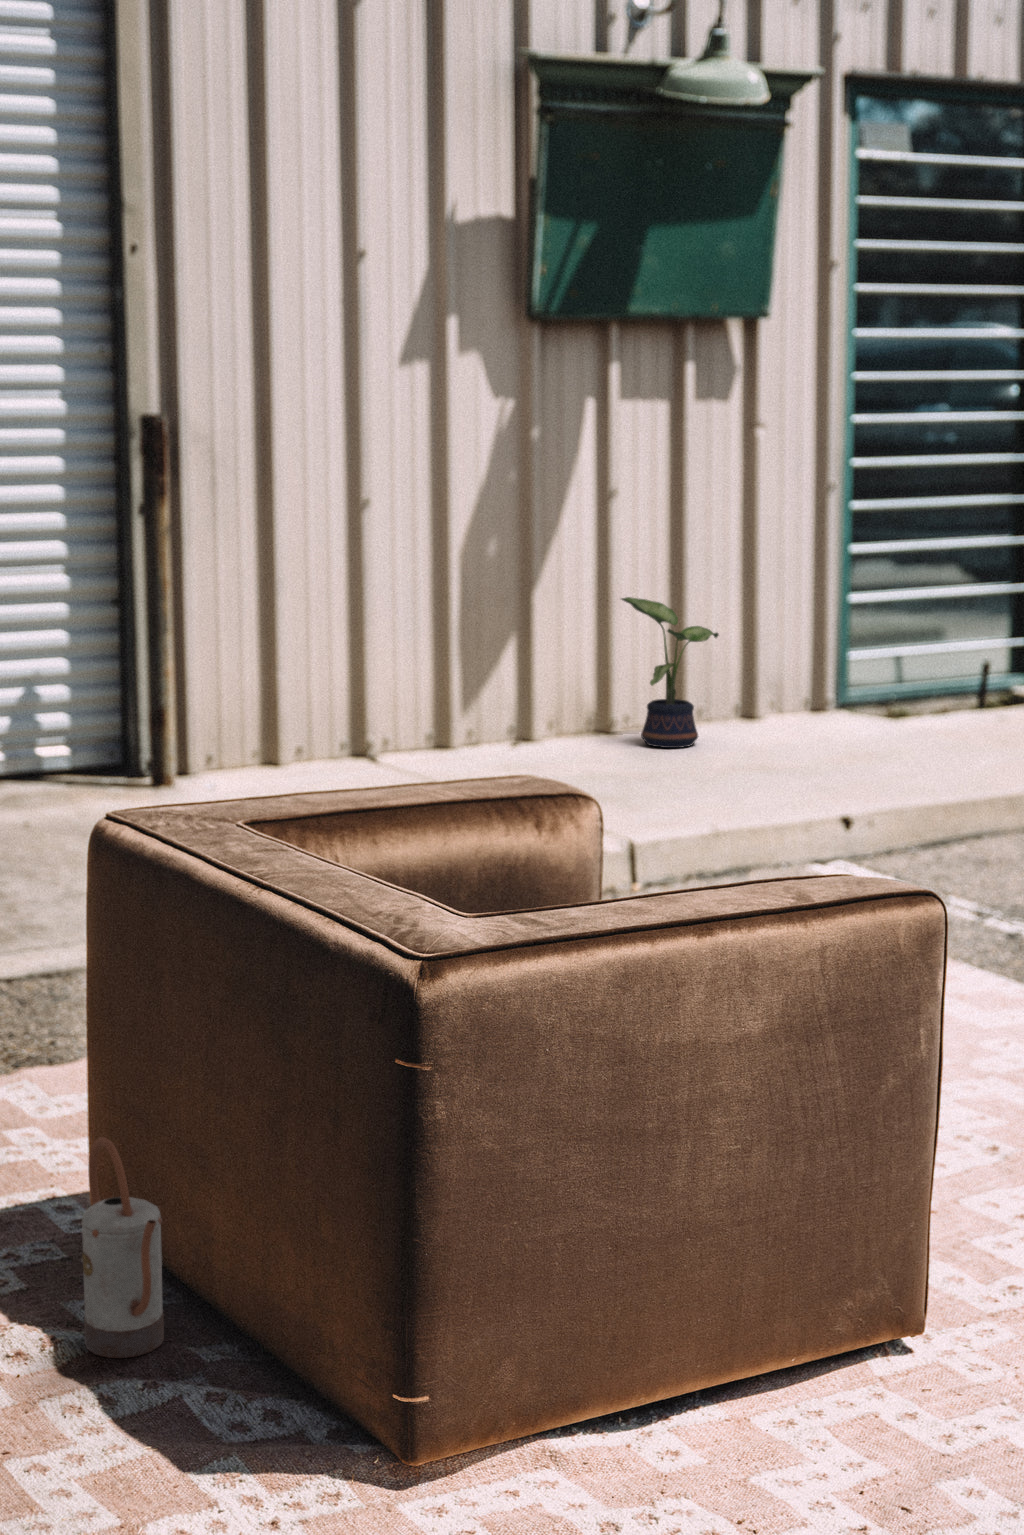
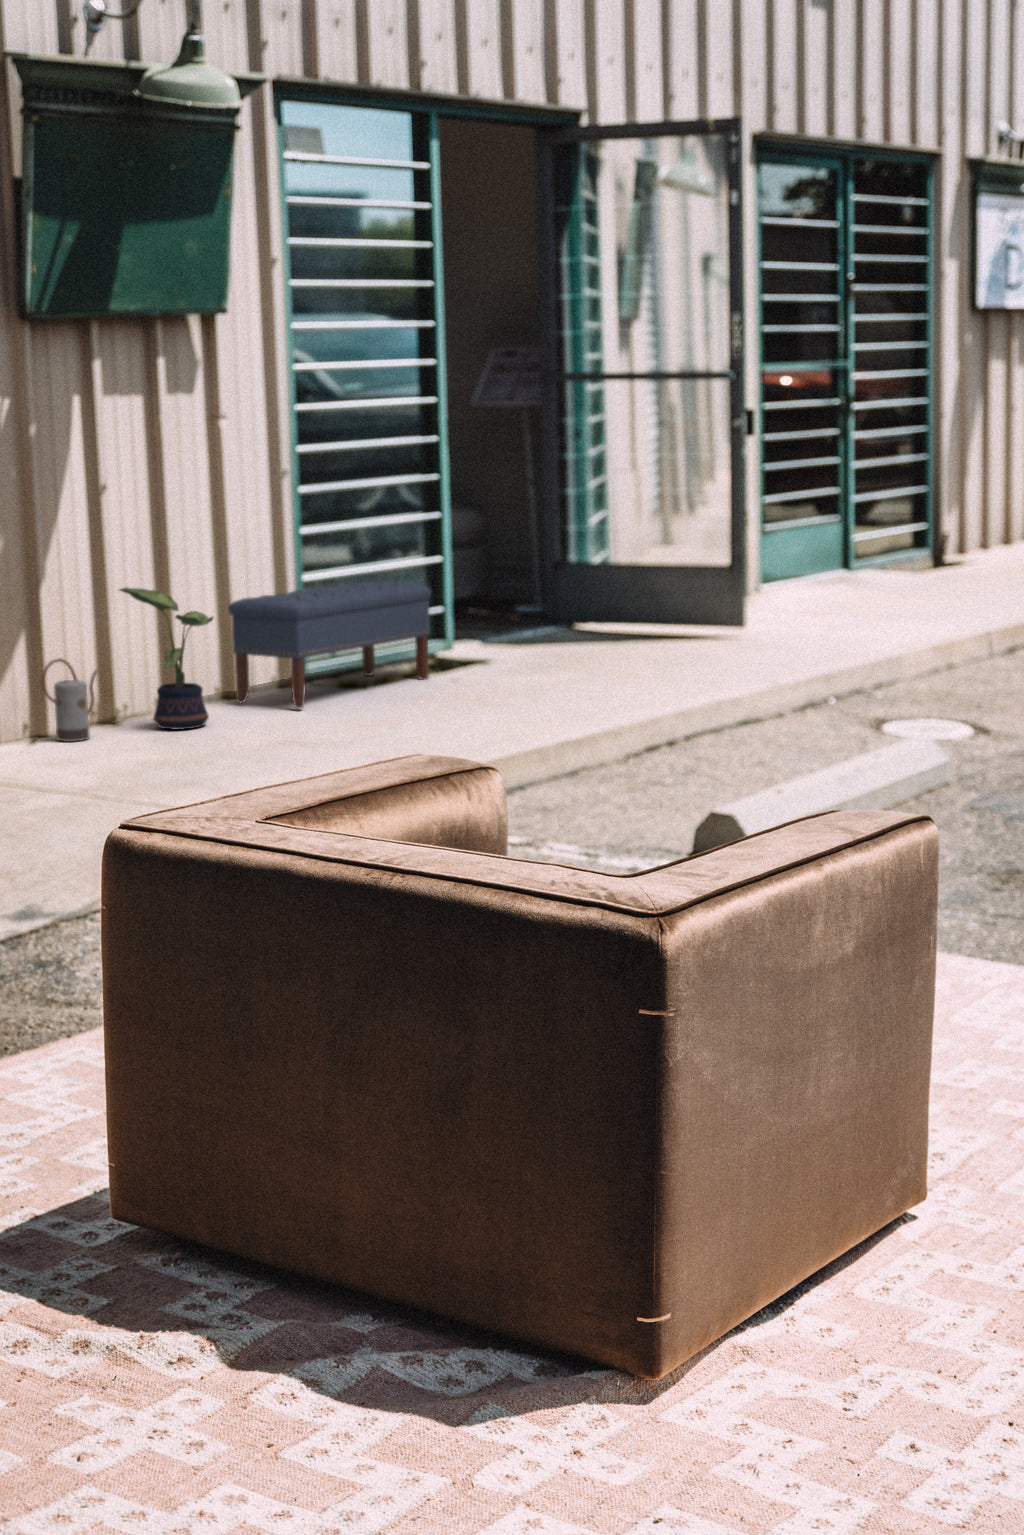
bench: none [746,605,989,737] -> present [228,581,431,709]
watering can: present [81,1137,164,1358] -> present [41,659,97,742]

